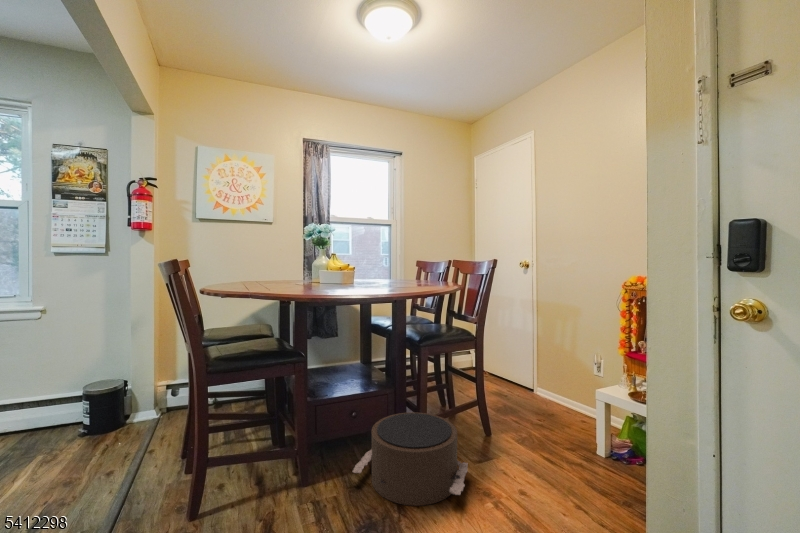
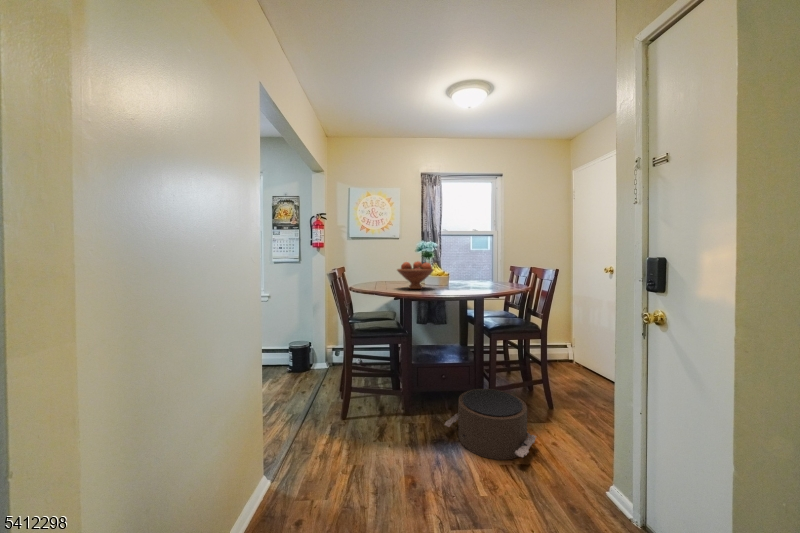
fruit bowl: none [277,251,330,288] -> present [397,261,434,289]

